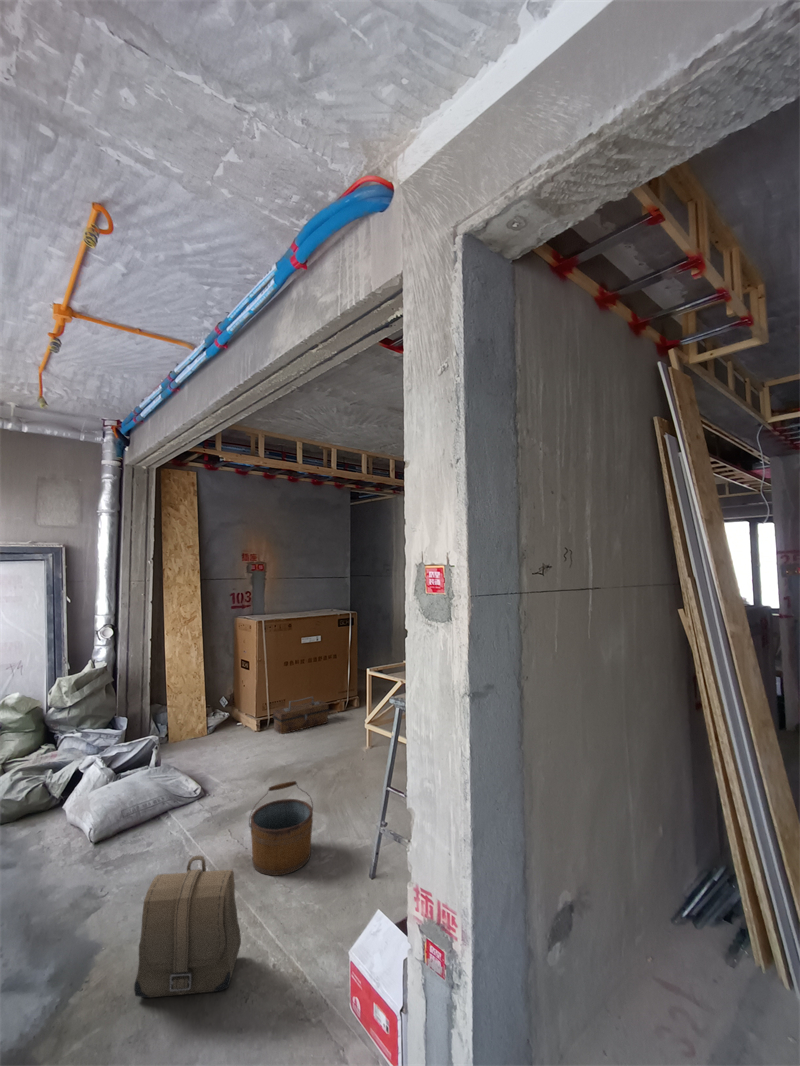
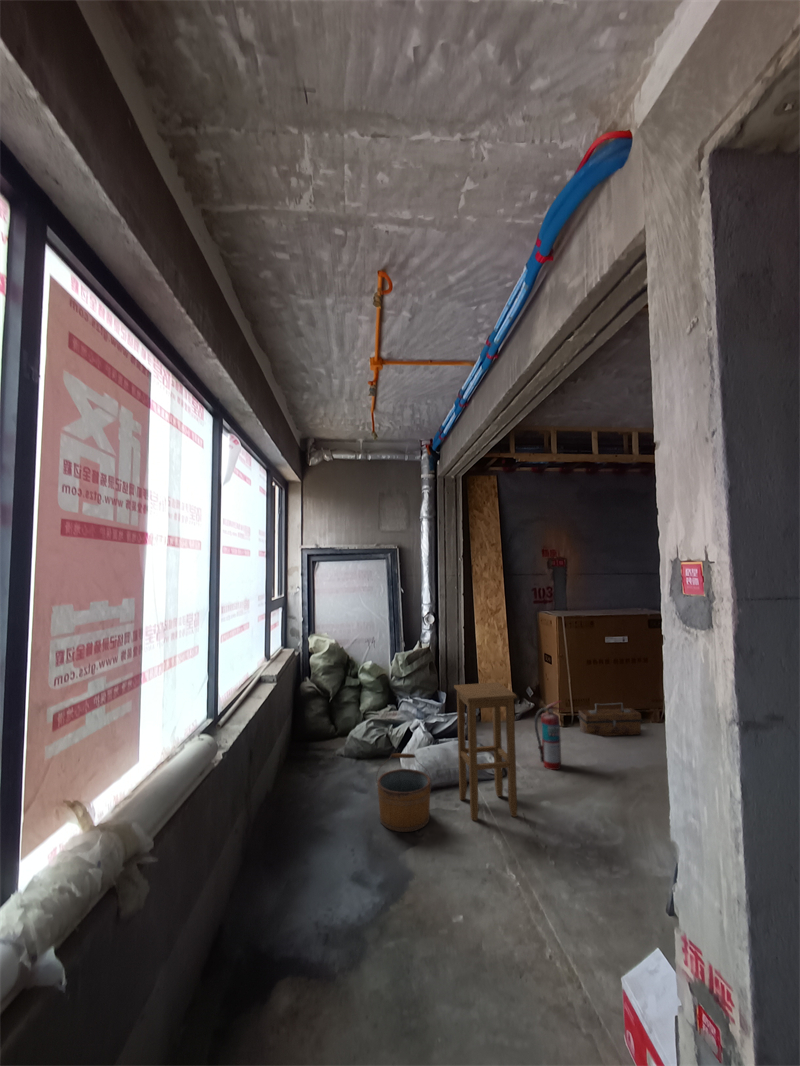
stool: none [149,695,225,856] -> present [454,682,517,821]
fire extinguisher: none [235,704,266,775] -> present [535,701,565,770]
bucket: present [249,781,313,876] -> present [377,753,432,832]
backpack: present [134,855,241,998] -> none [434,826,524,958]

